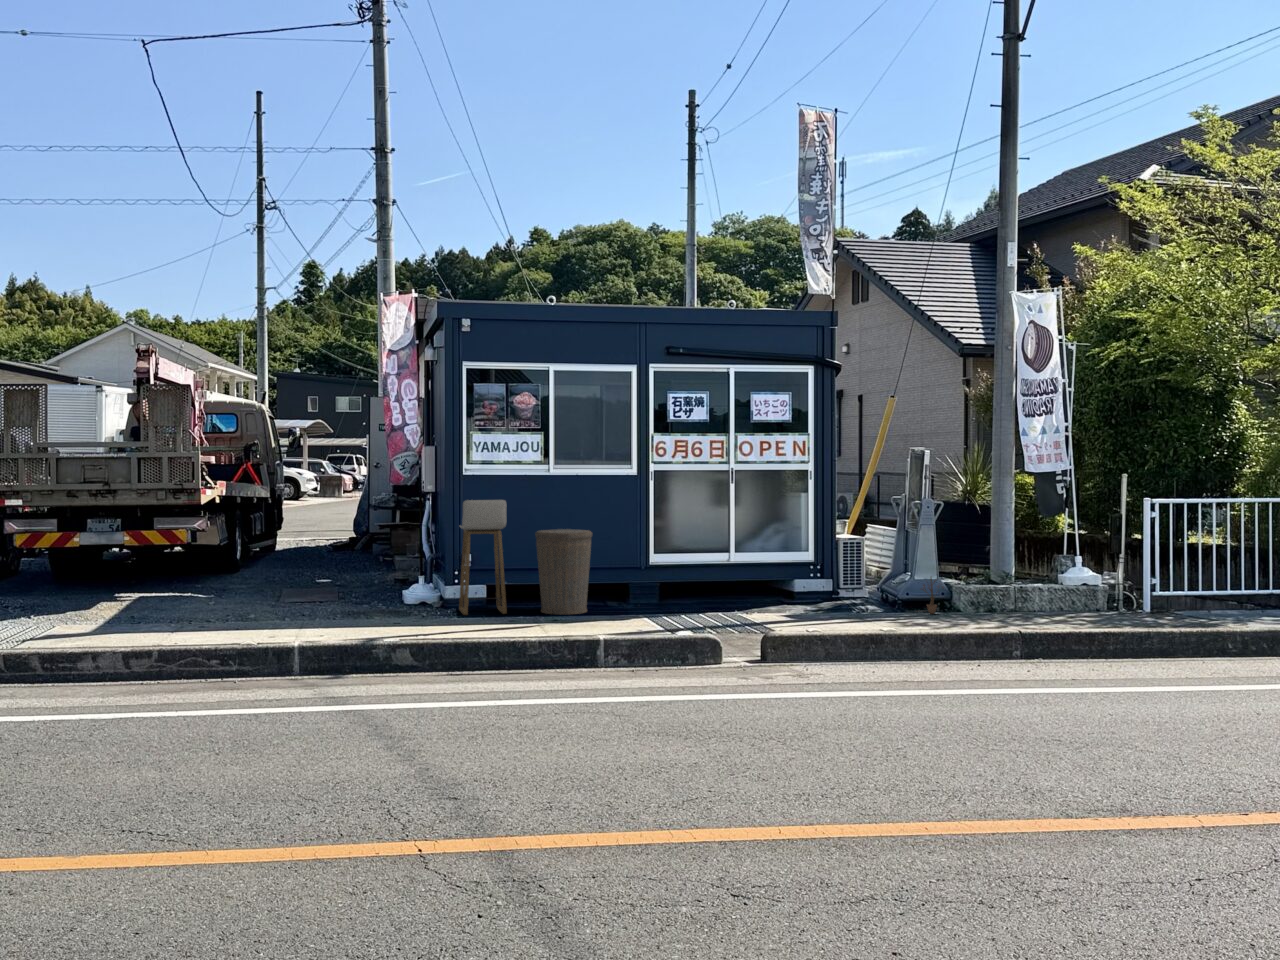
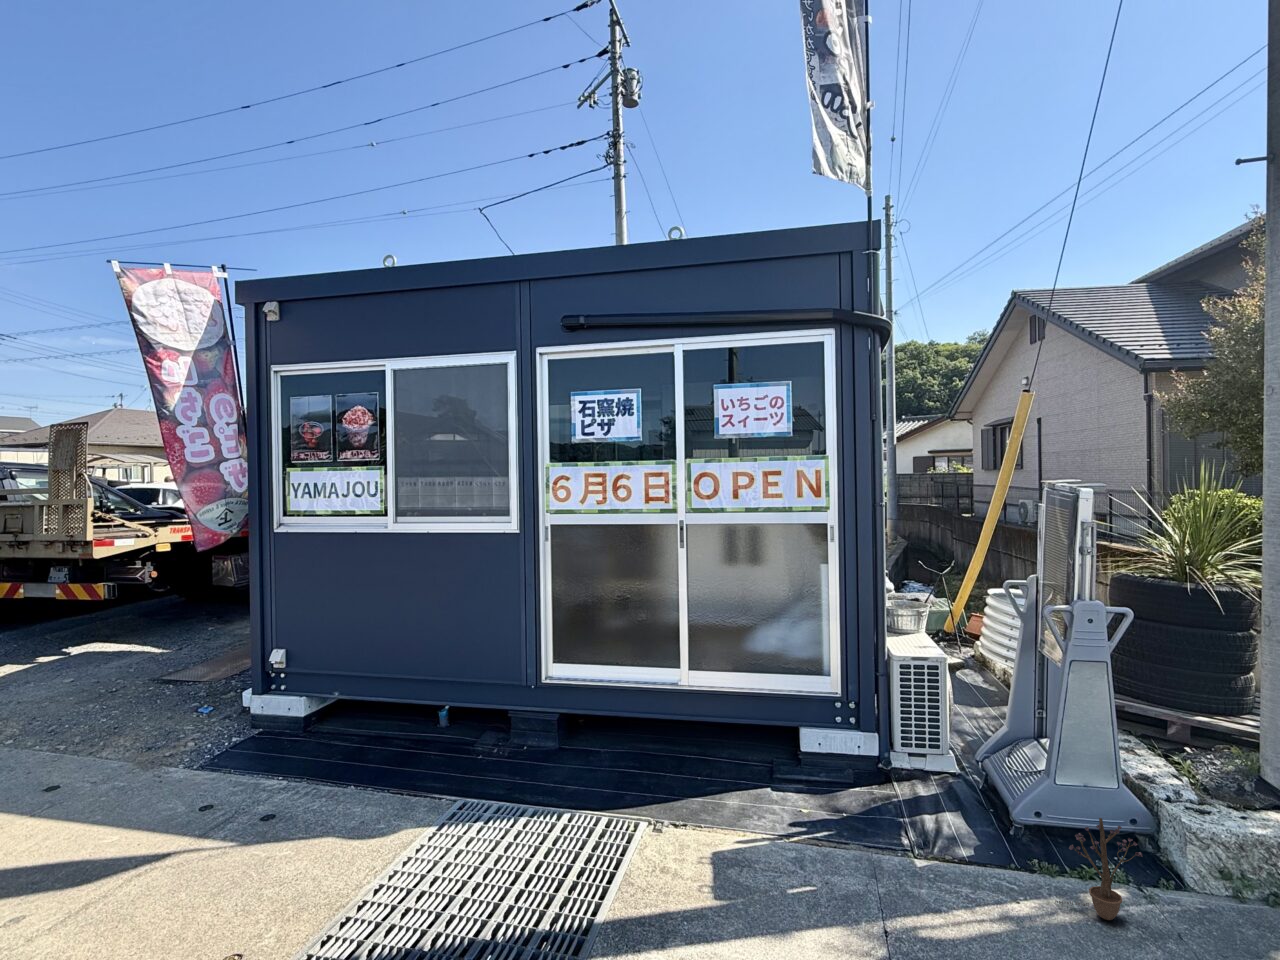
bar stool: present [459,500,507,615] -> none [218,576,327,762]
trash can: present [535,529,593,614] -> none [326,618,428,778]

